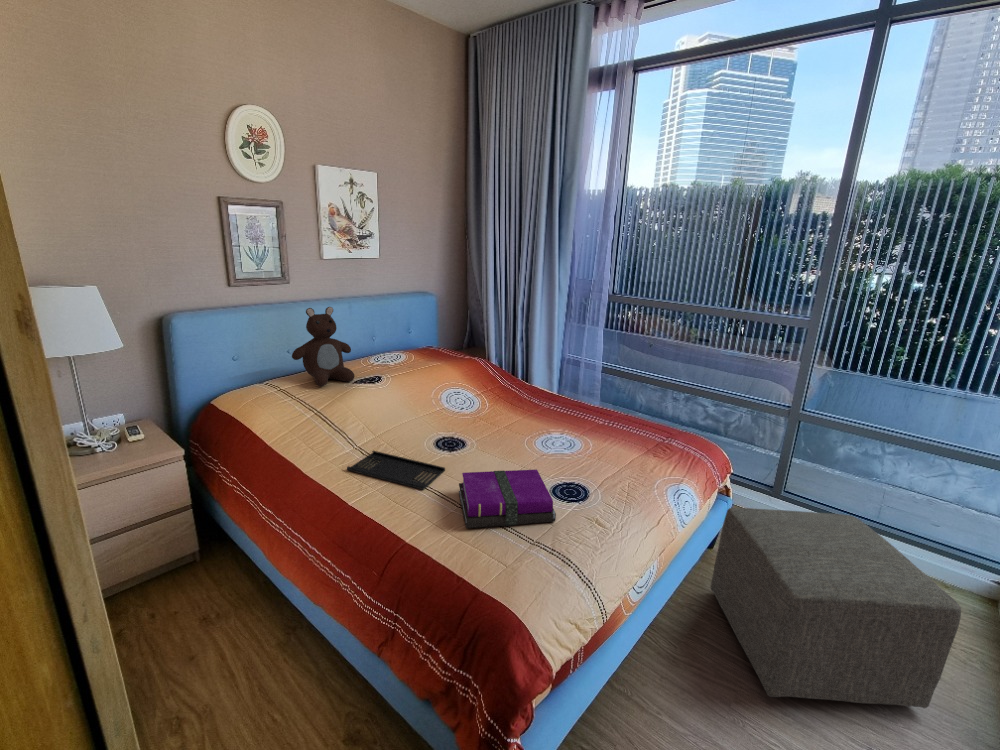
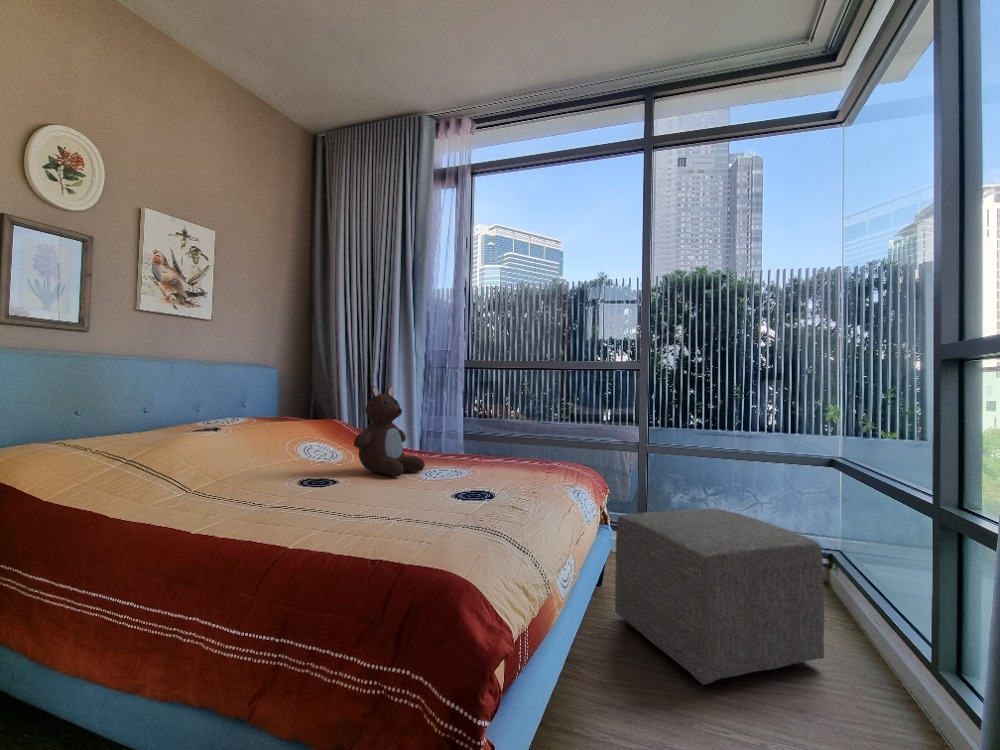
teddy bear: present [292,307,354,386] -> present [354,386,425,476]
tray: present [347,451,445,490] -> none [185,493,322,512]
notebook: present [459,469,556,528] -> none [347,476,470,527]

